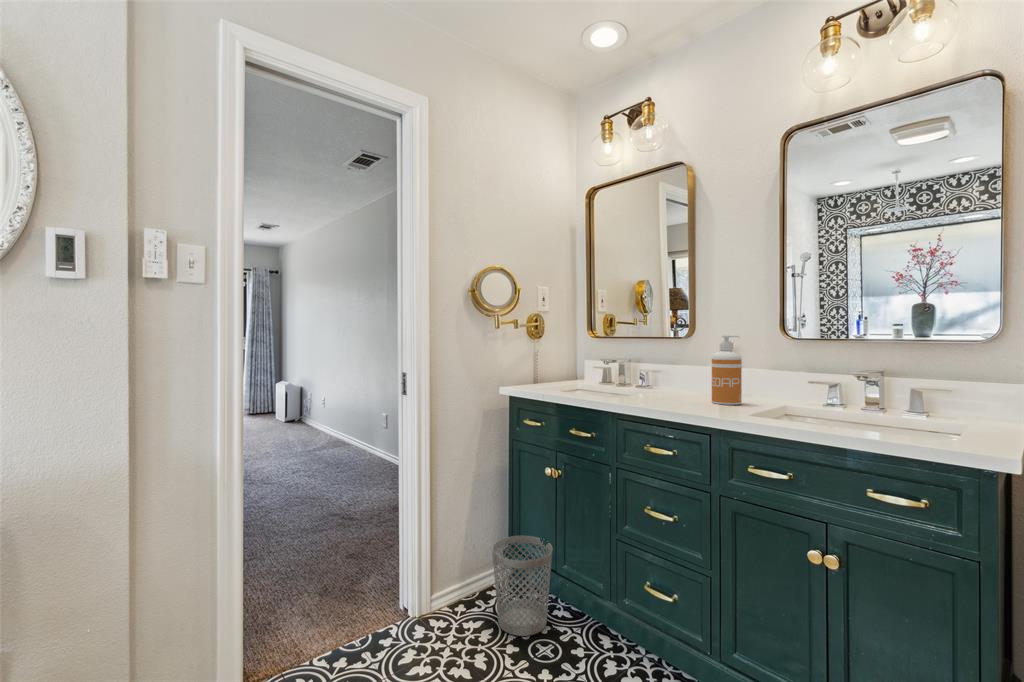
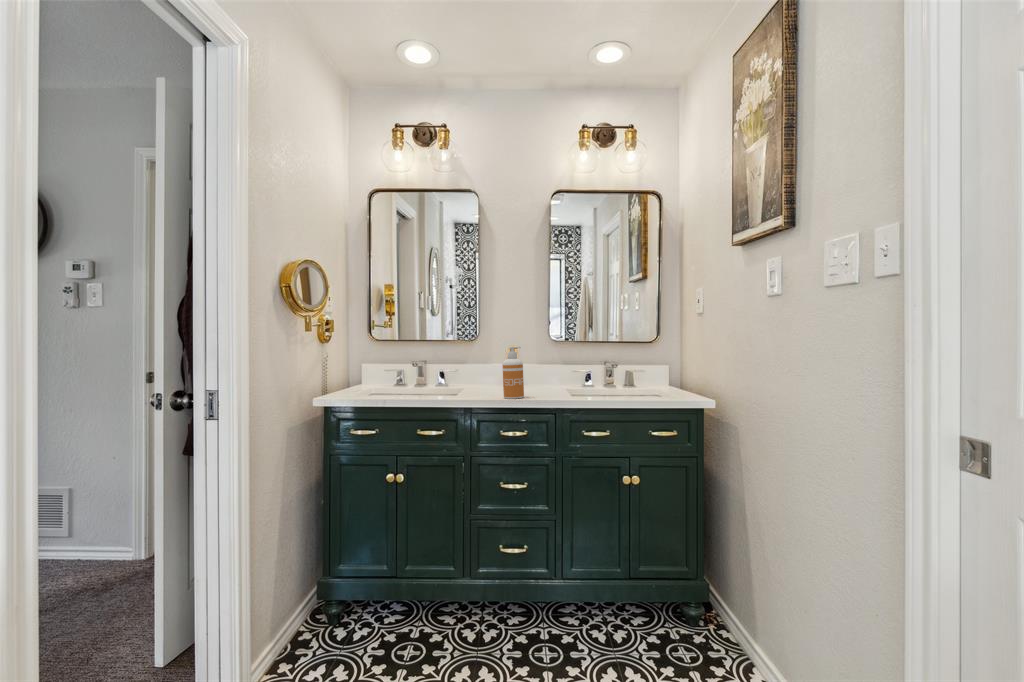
wastebasket: present [492,536,552,636] -> none [328,554,392,660]

